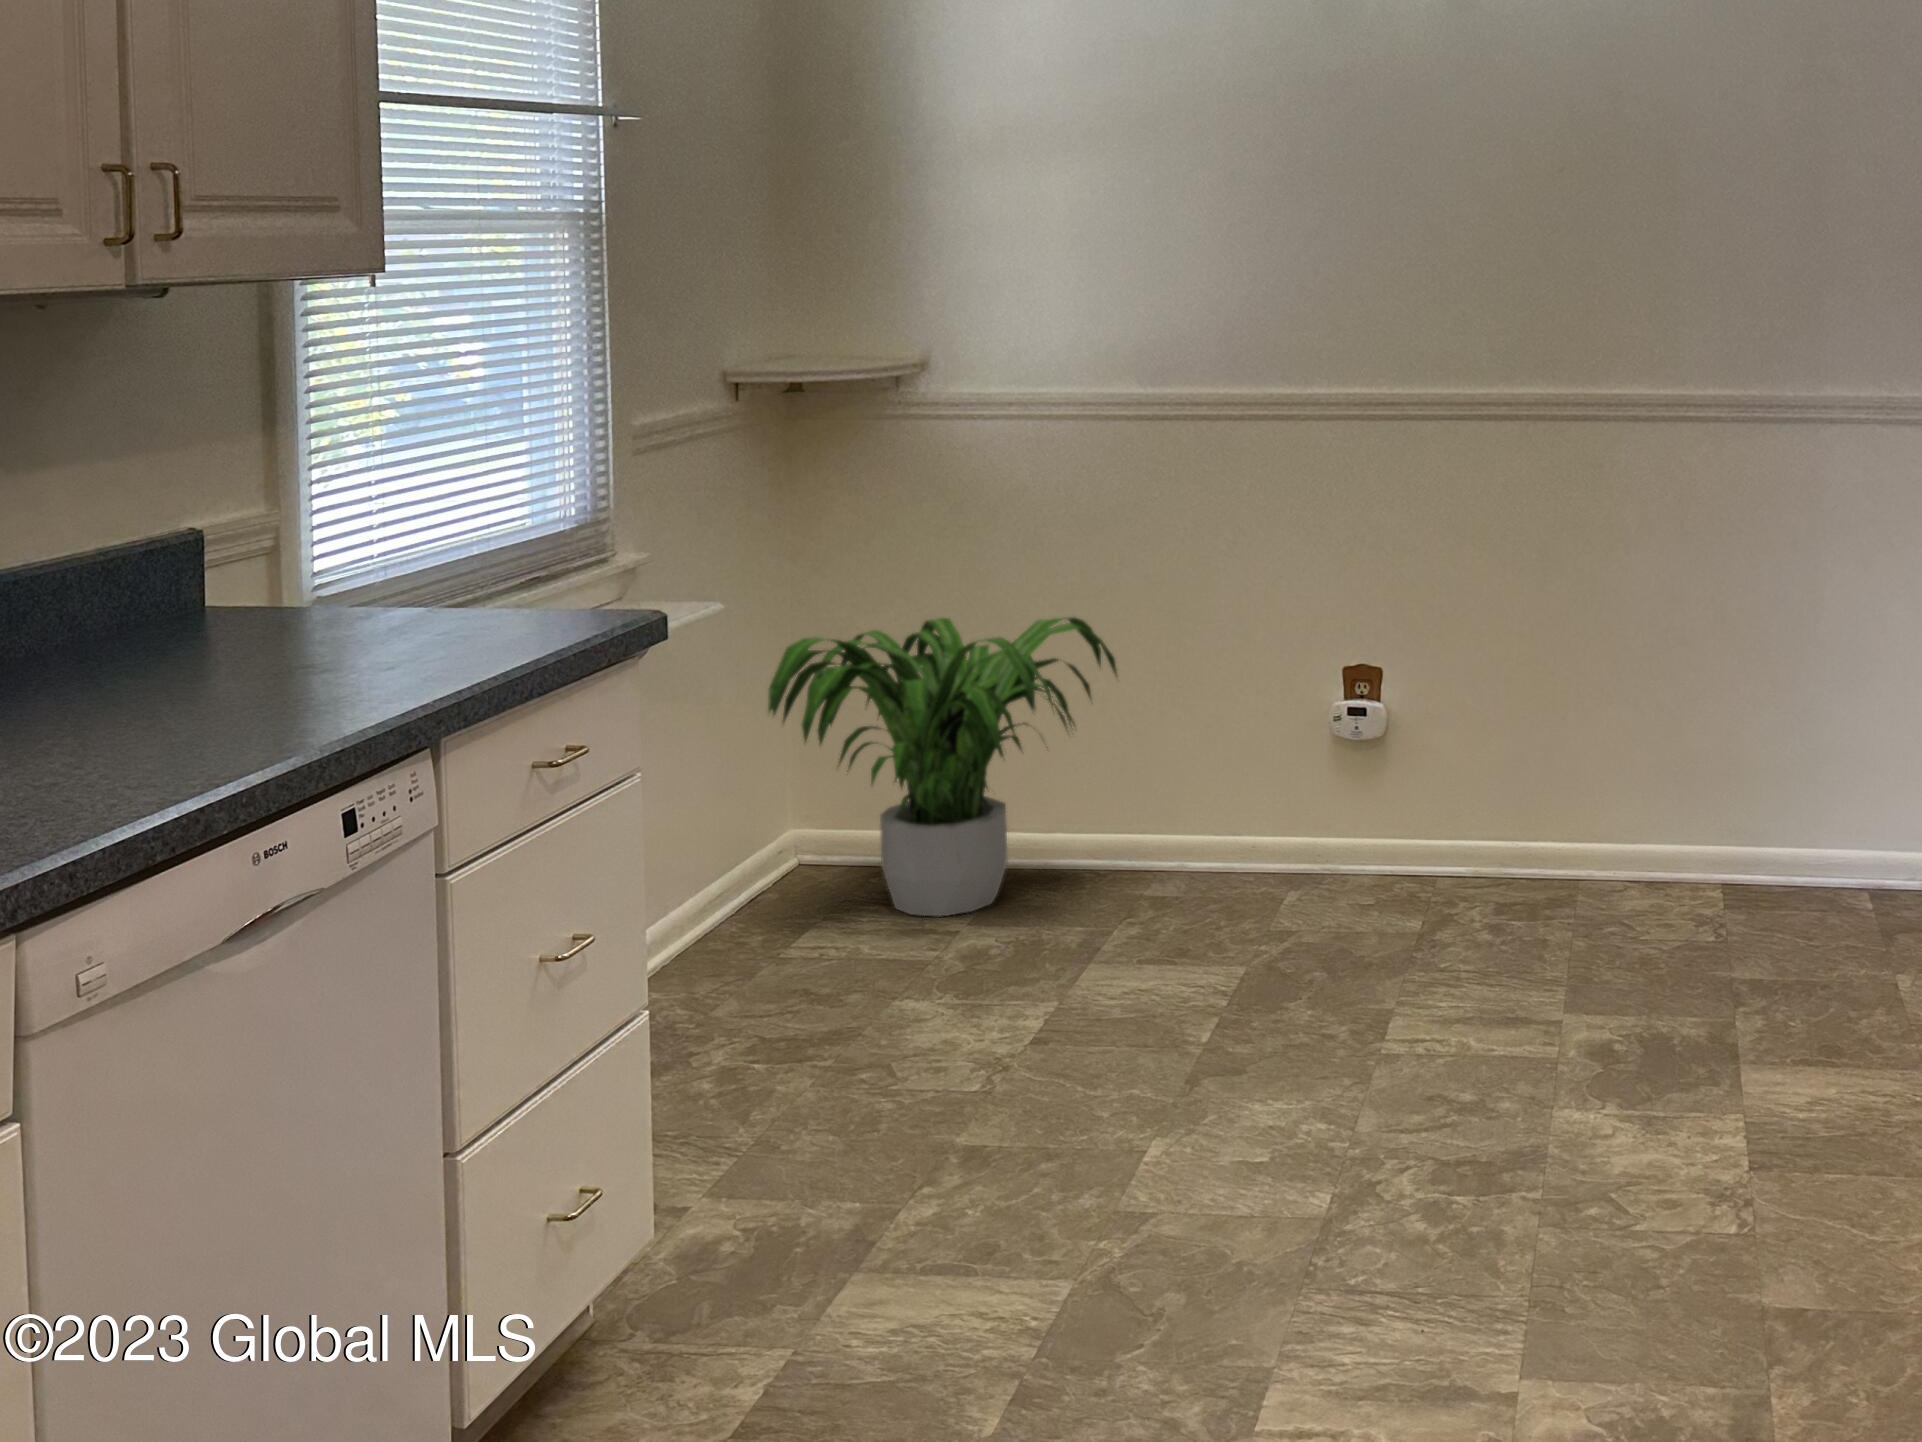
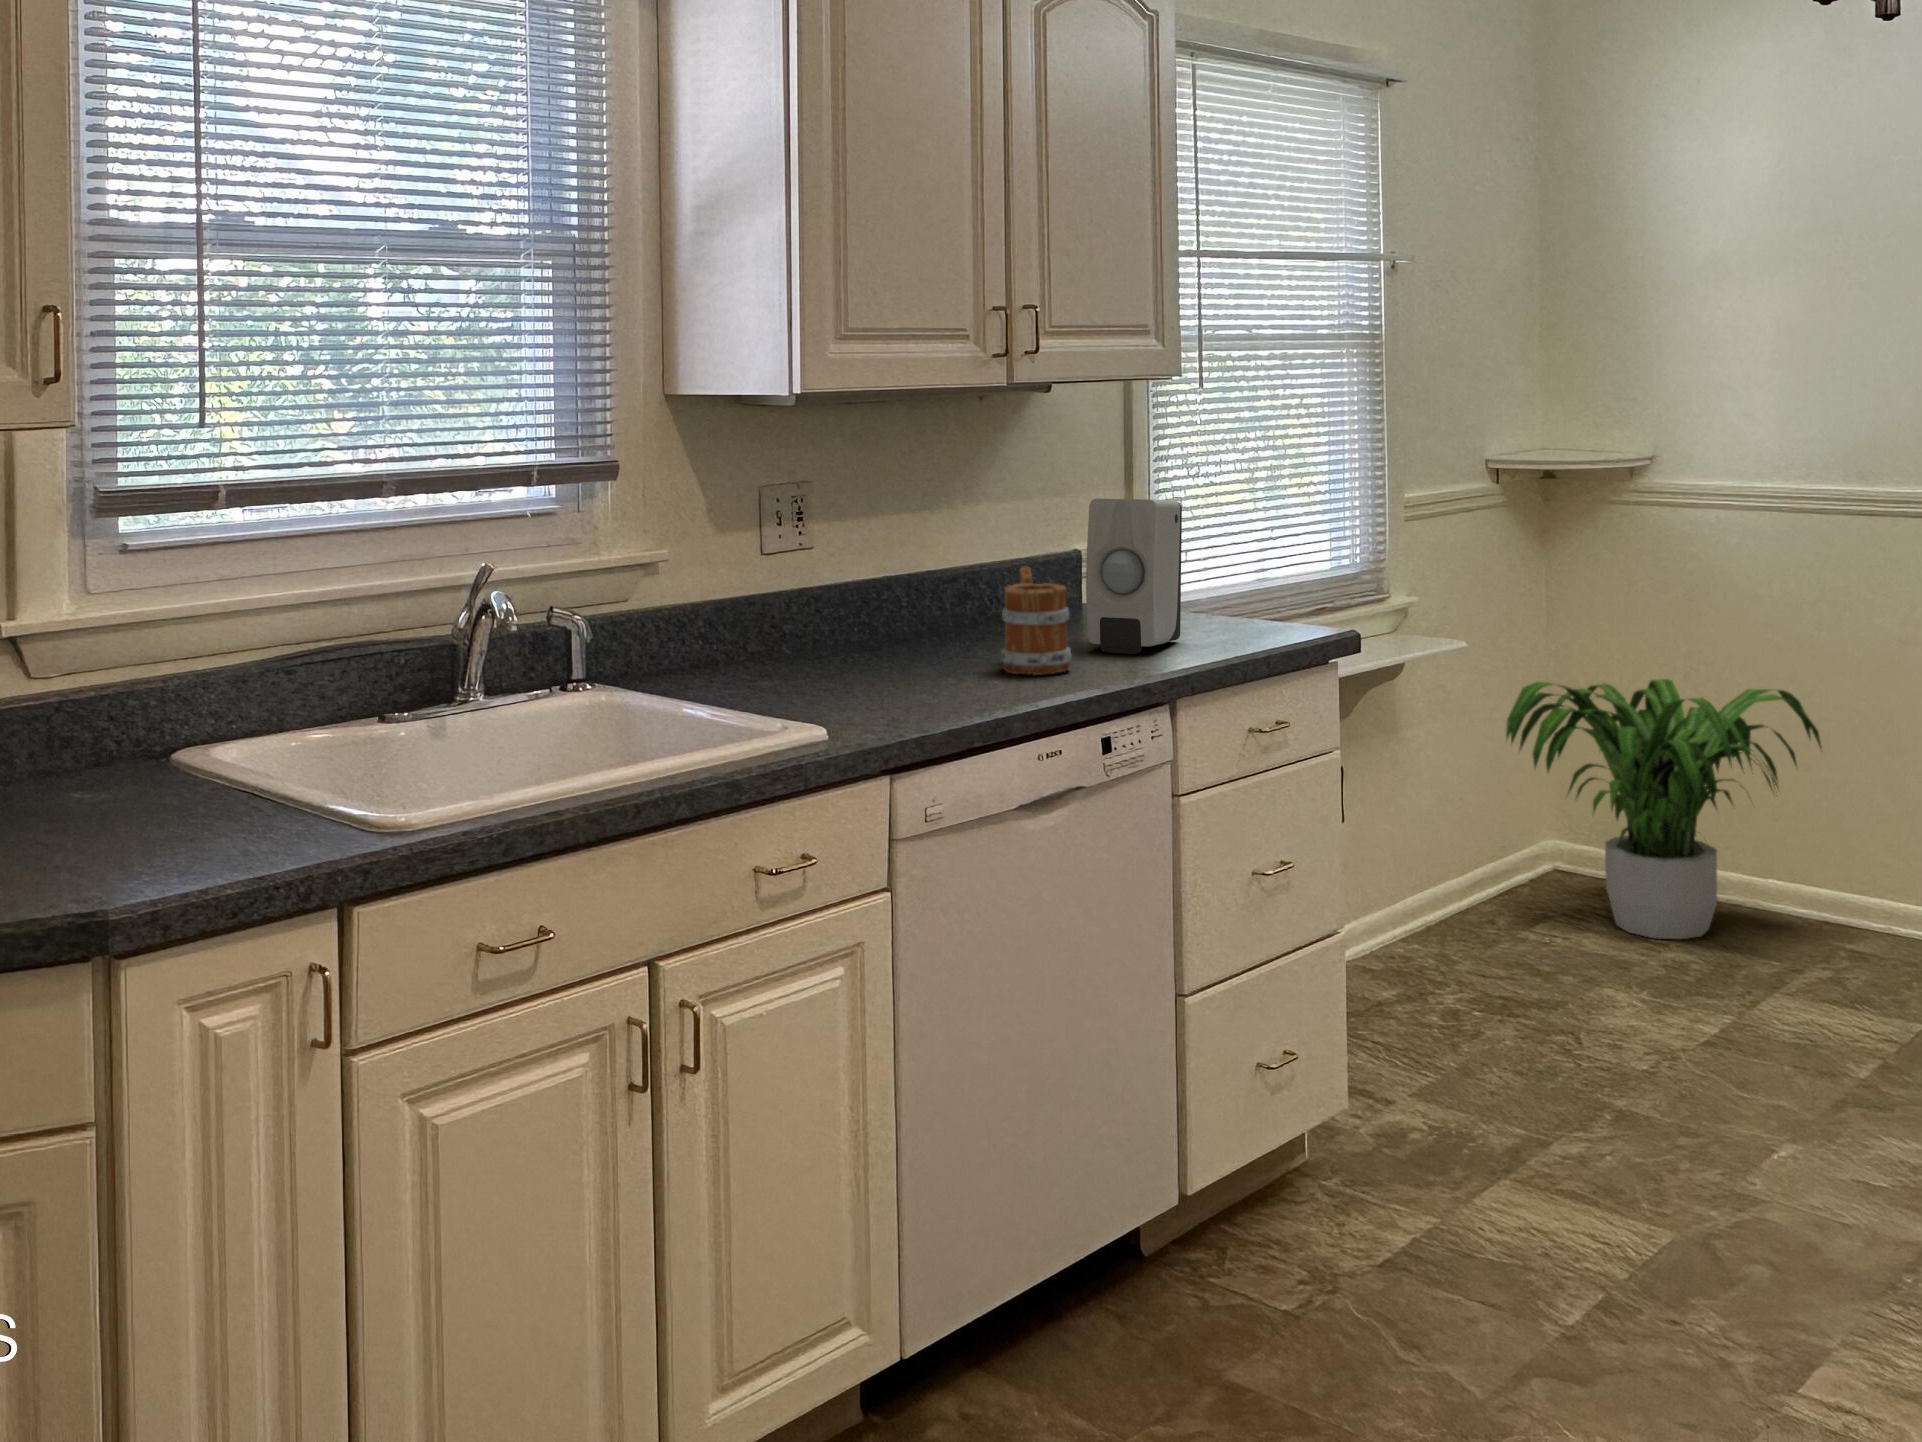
soap dispenser: none [250,452,400,685] -> present [1086,499,1182,654]
mug: none [110,569,244,741] -> present [1001,567,1071,675]

